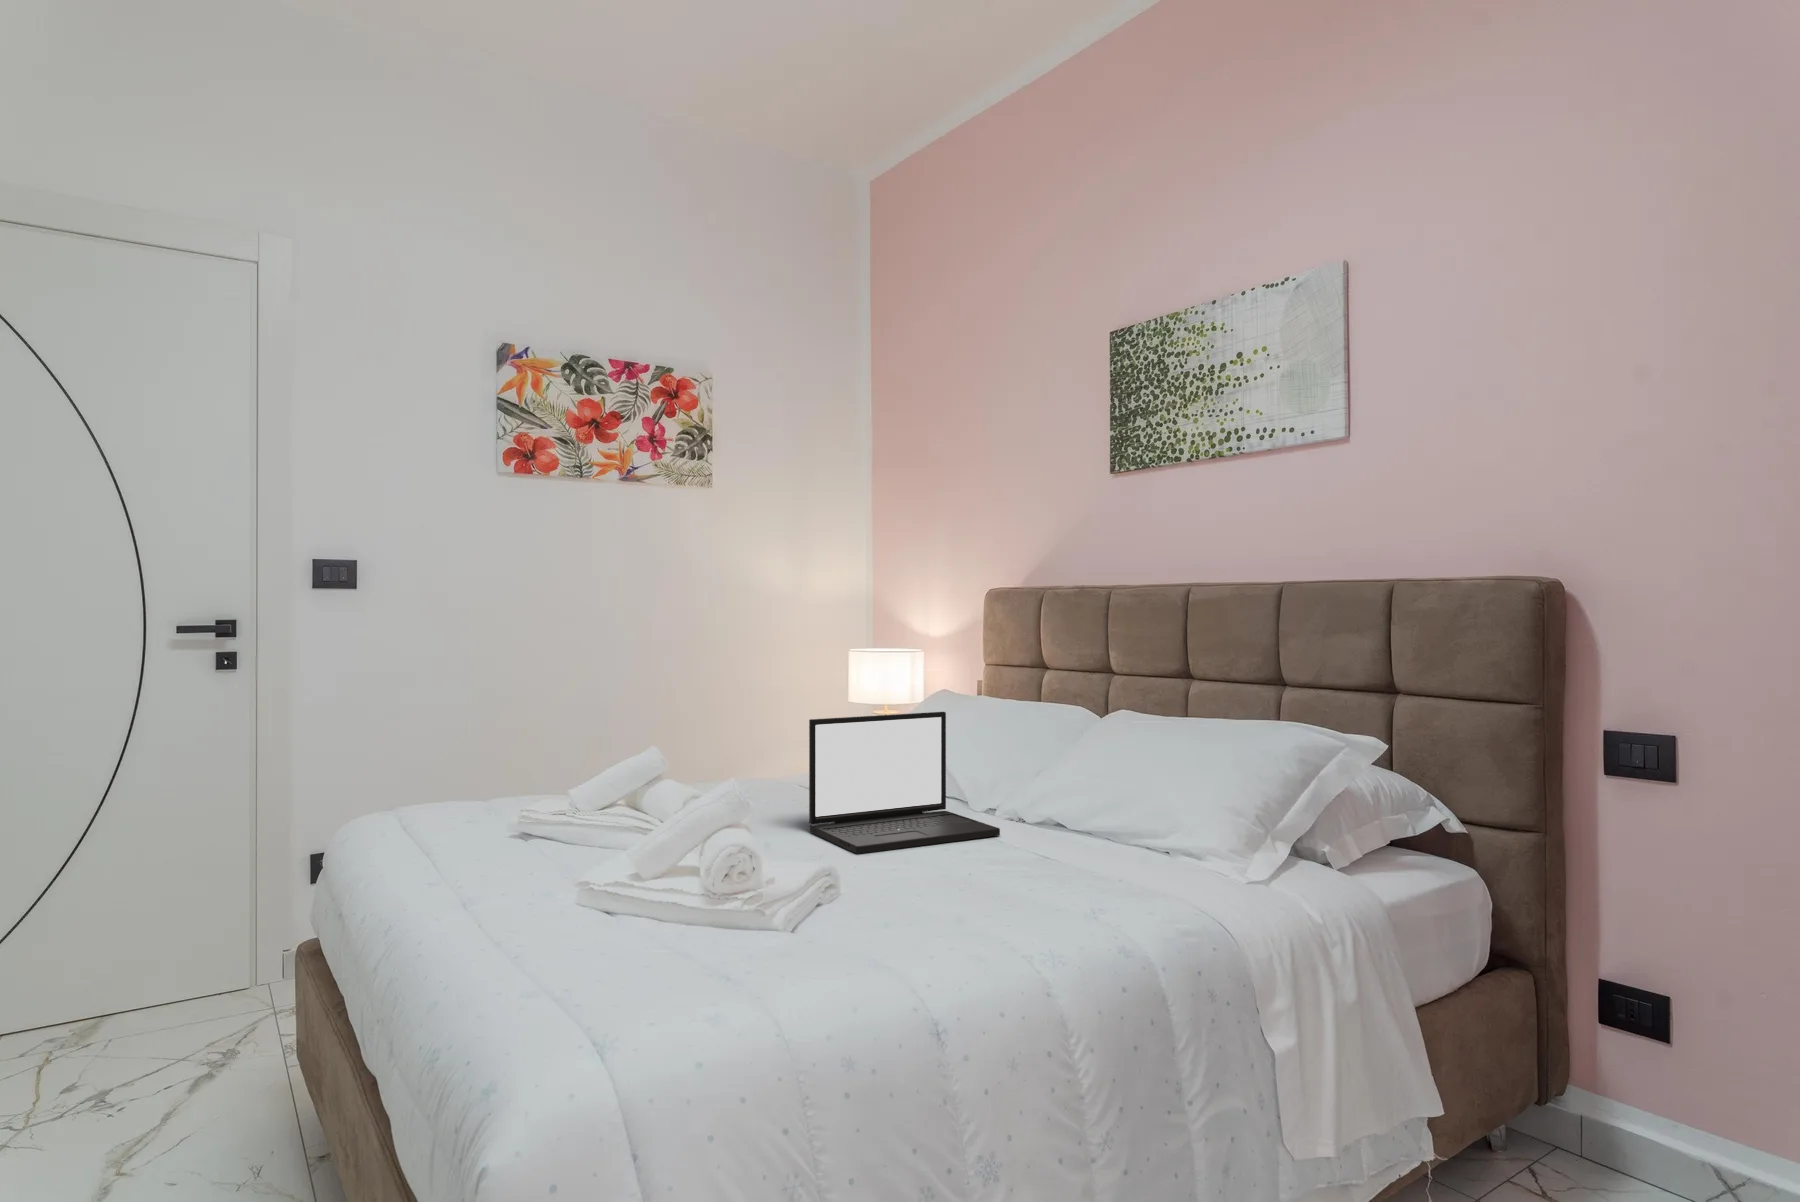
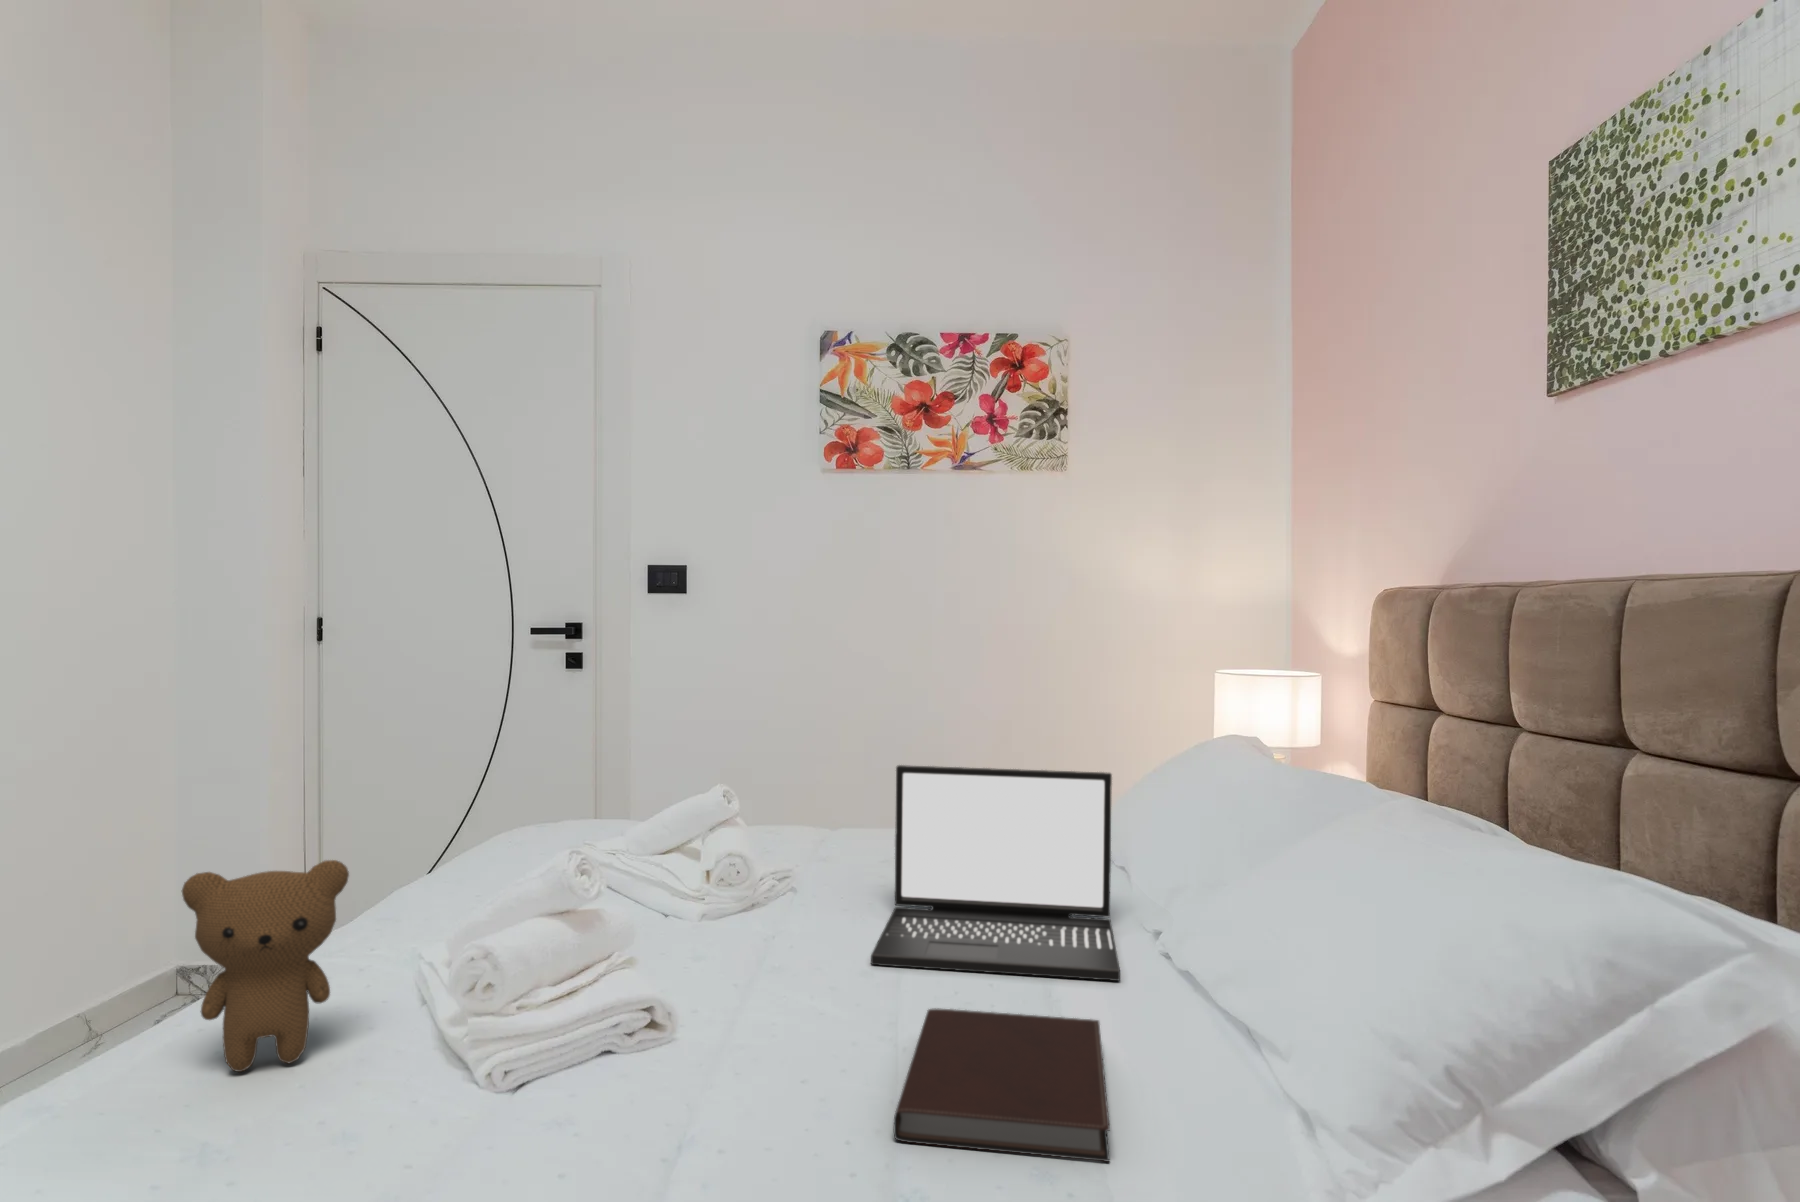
teddy bear: none [560,799,645,974] -> present [182,860,349,1072]
notebook: none [957,843,1130,903] -> present [893,1008,1110,1162]

